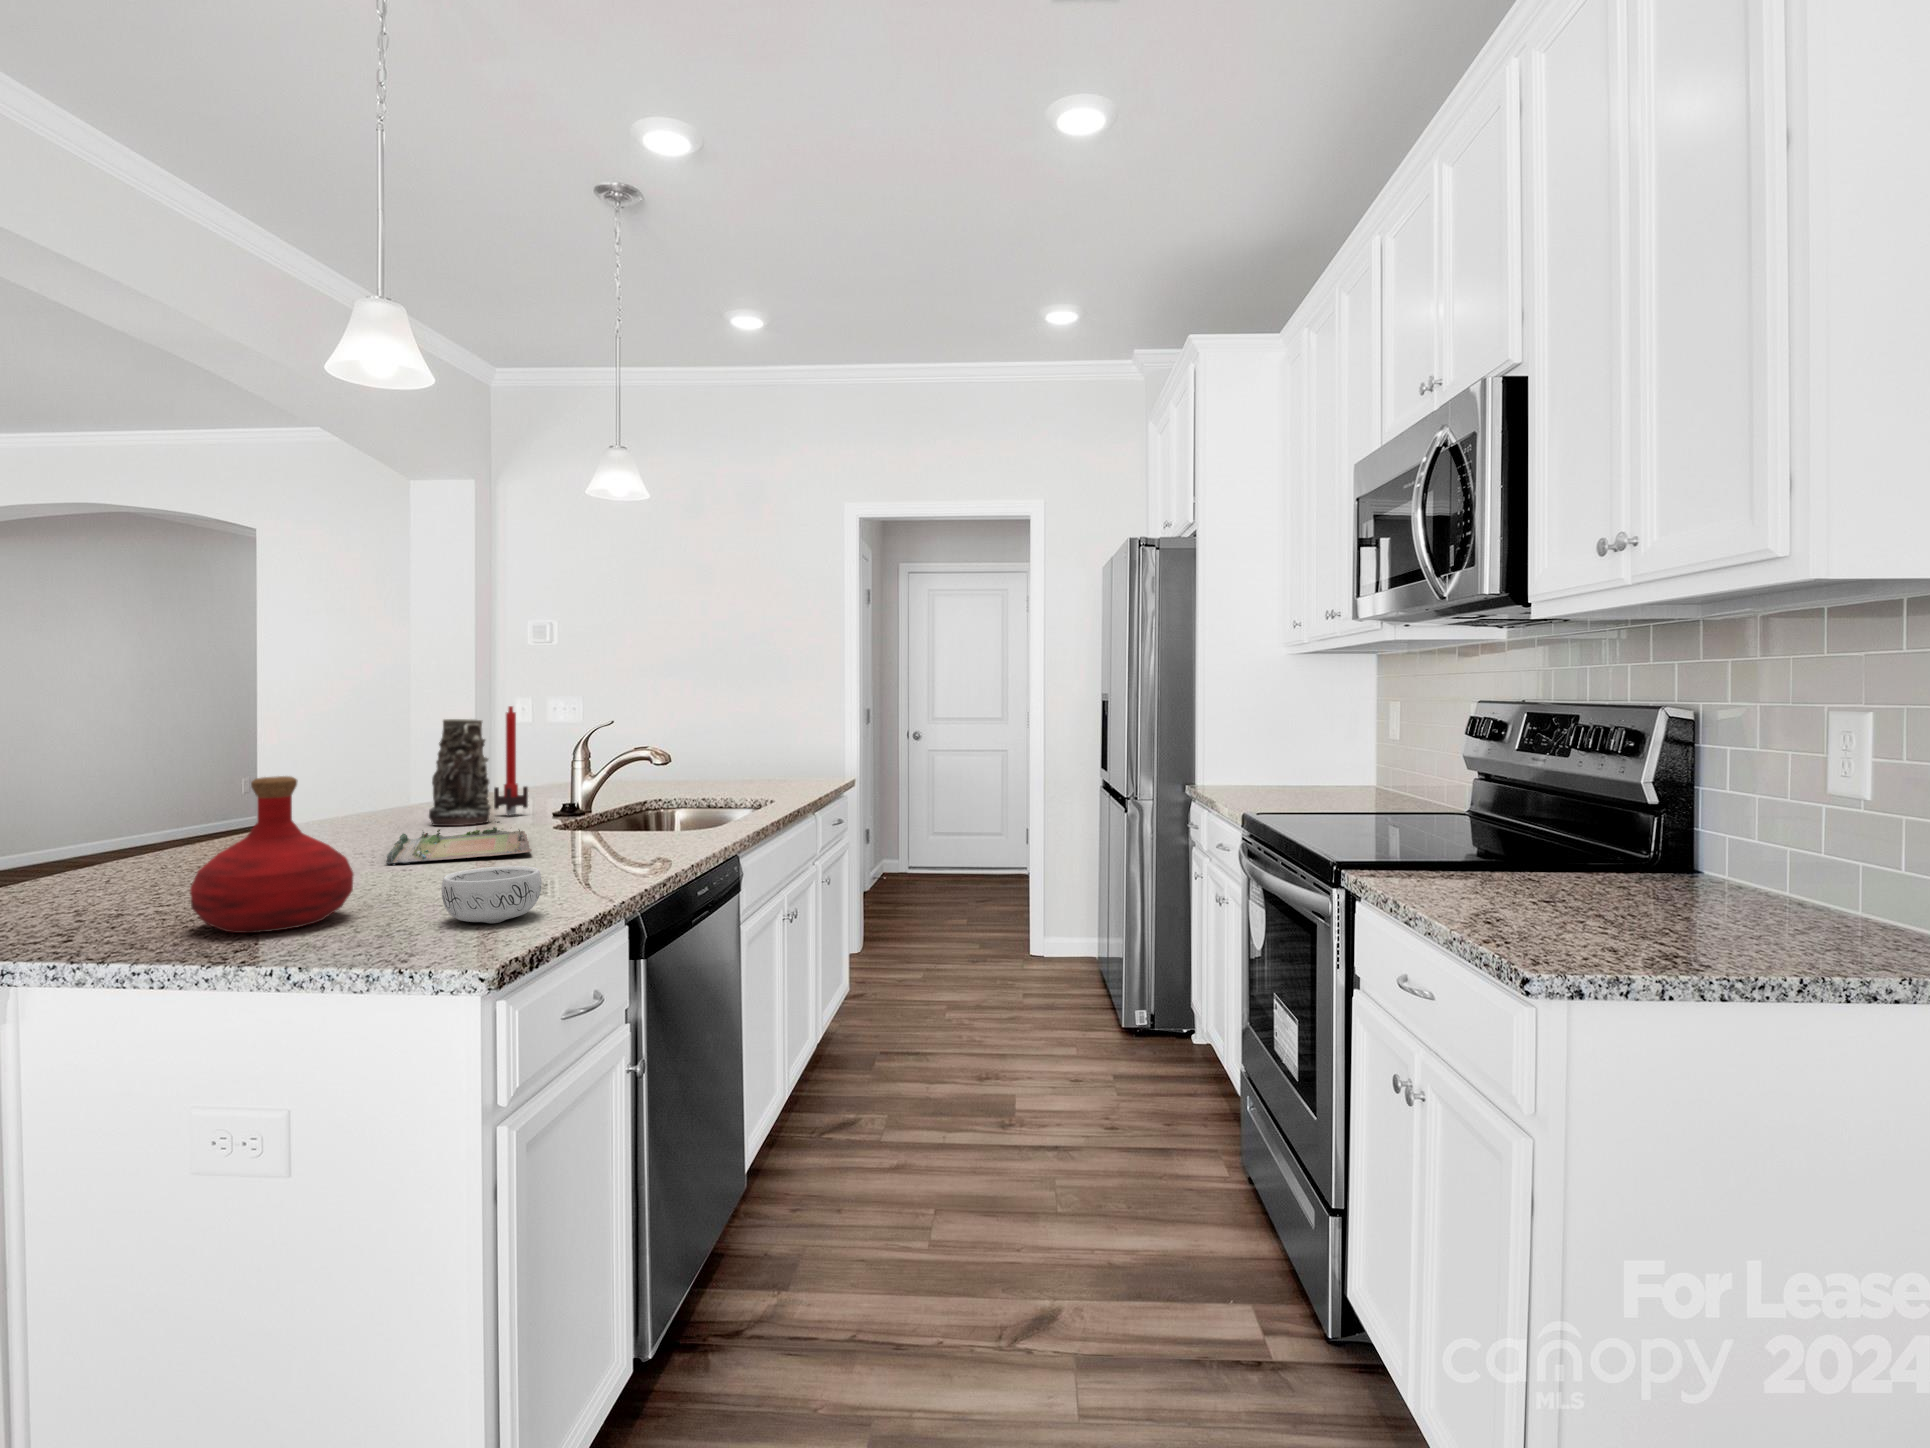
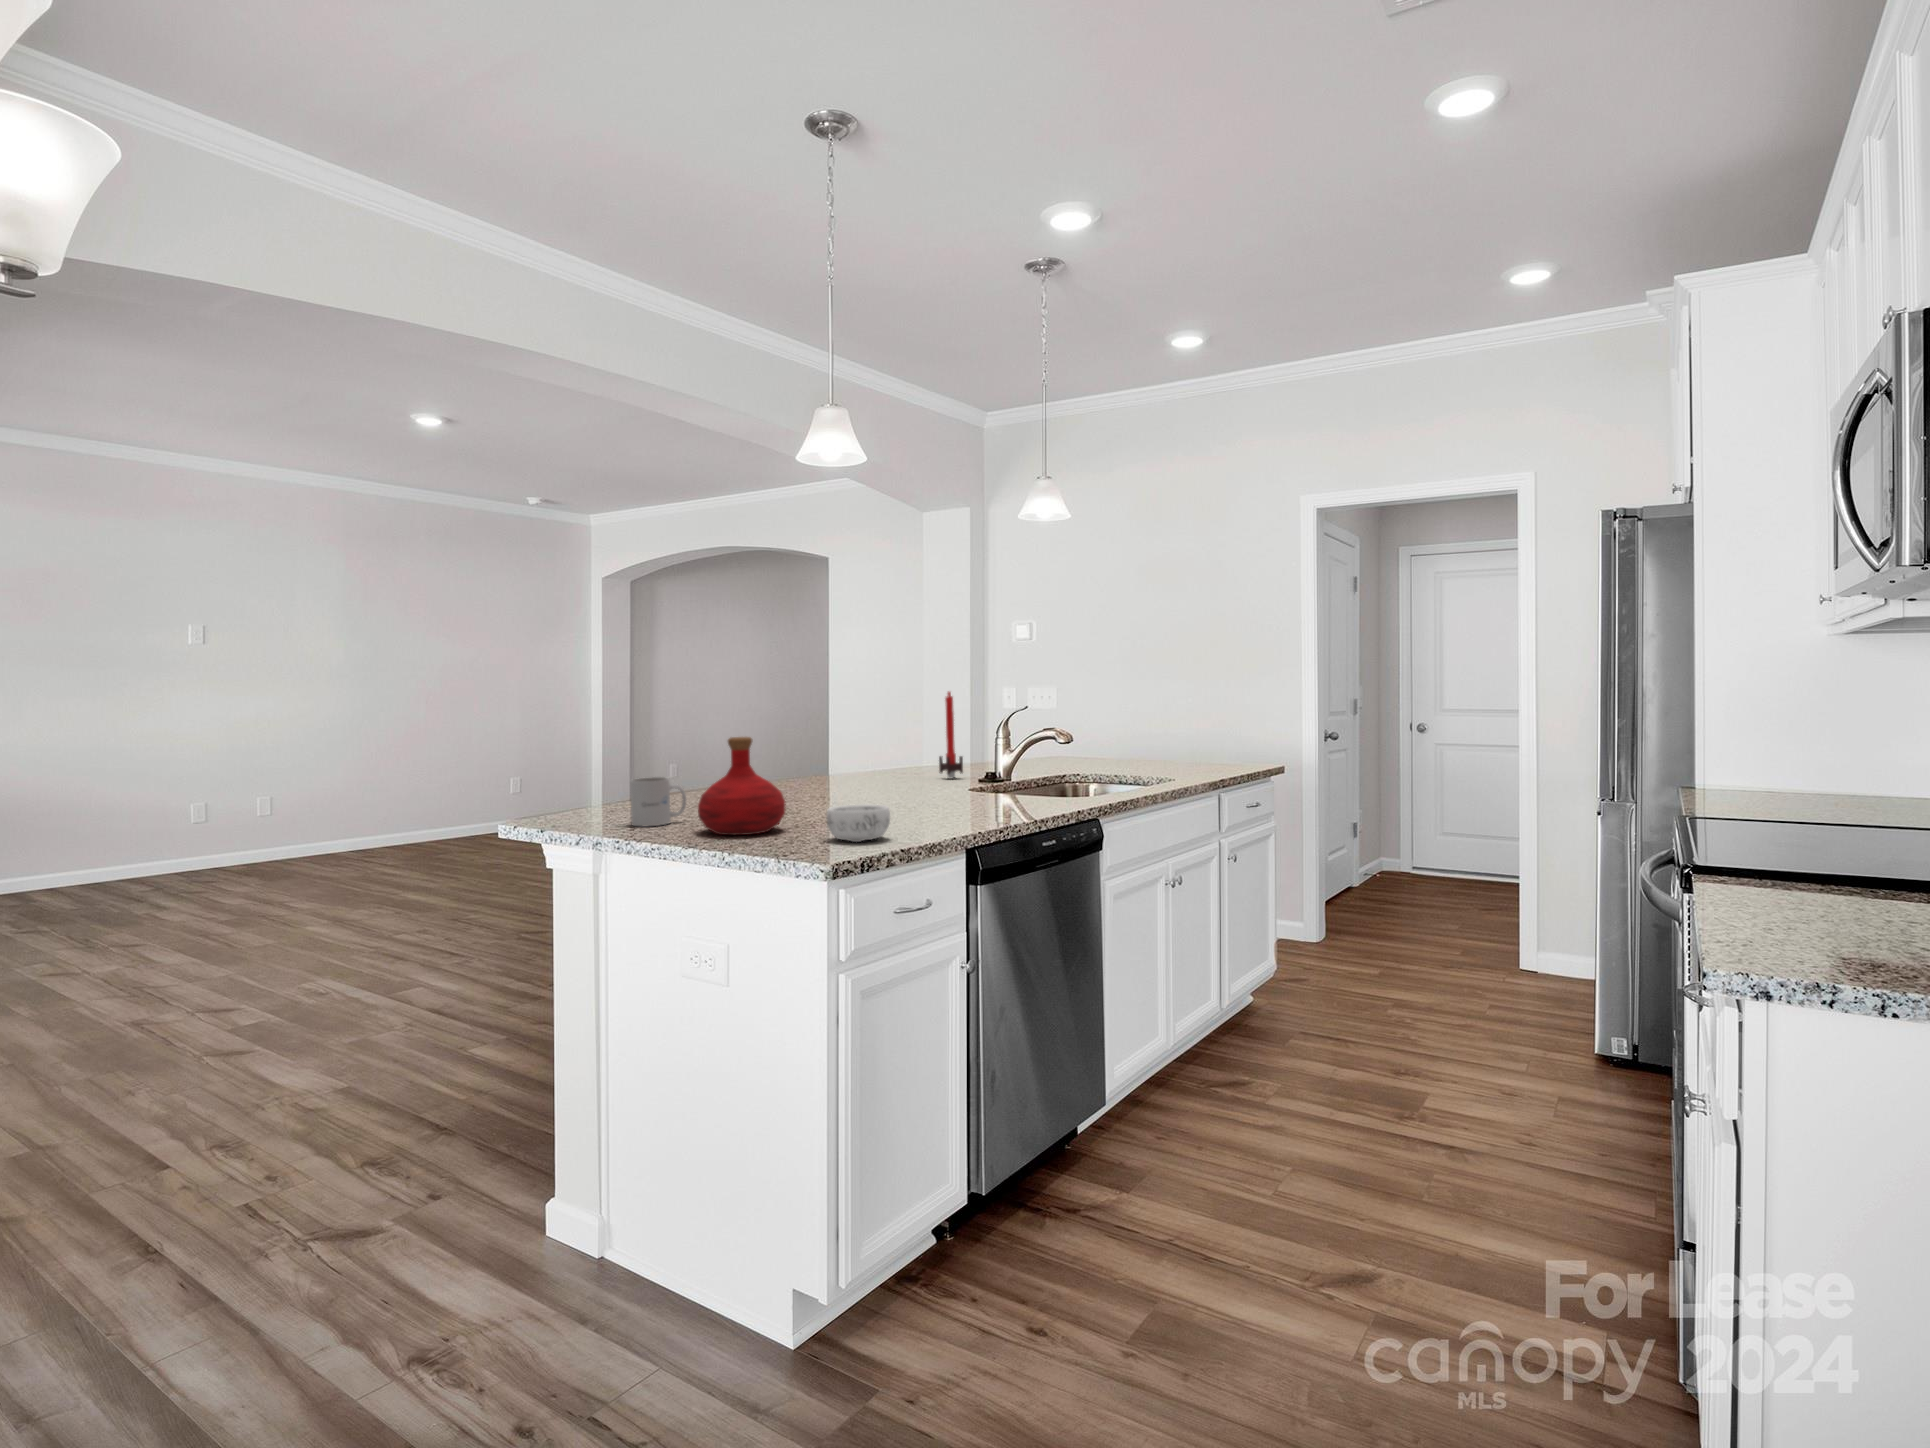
vase: present [429,719,491,826] -> none [889,702,932,784]
tray: present [386,821,532,866] -> none [835,778,941,806]
mug: none [28,846,144,932] -> present [630,777,686,826]

